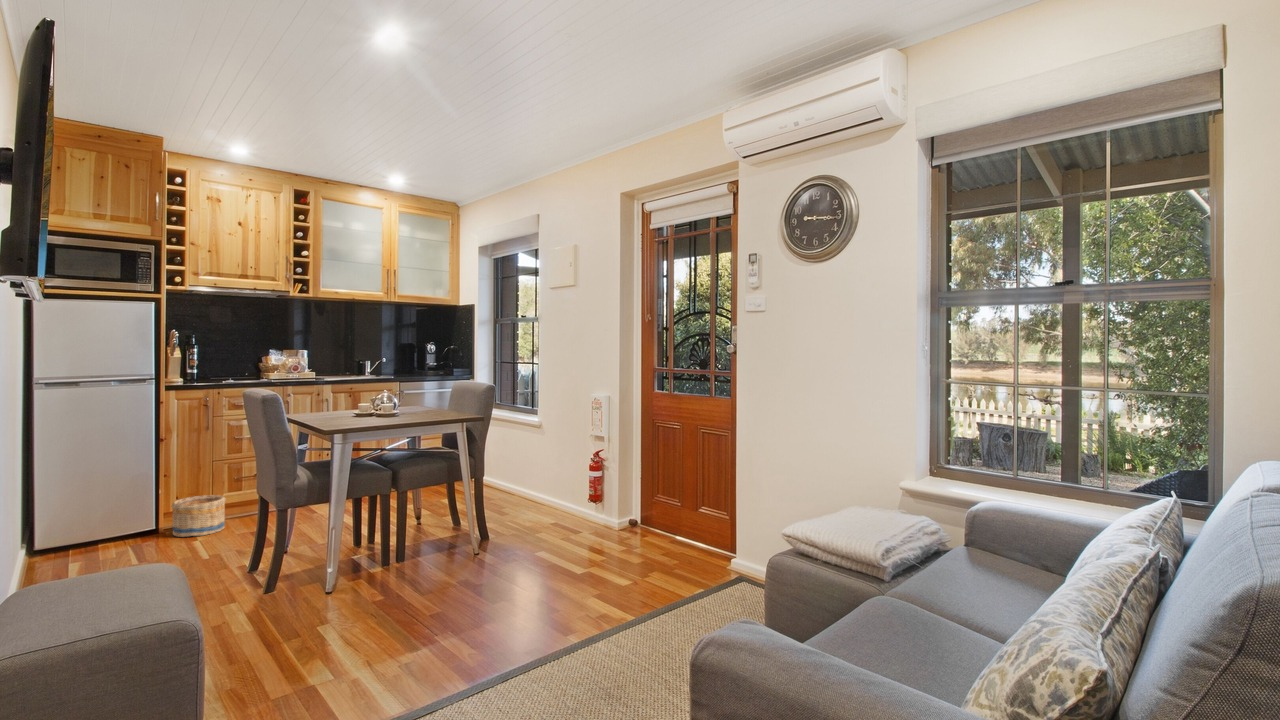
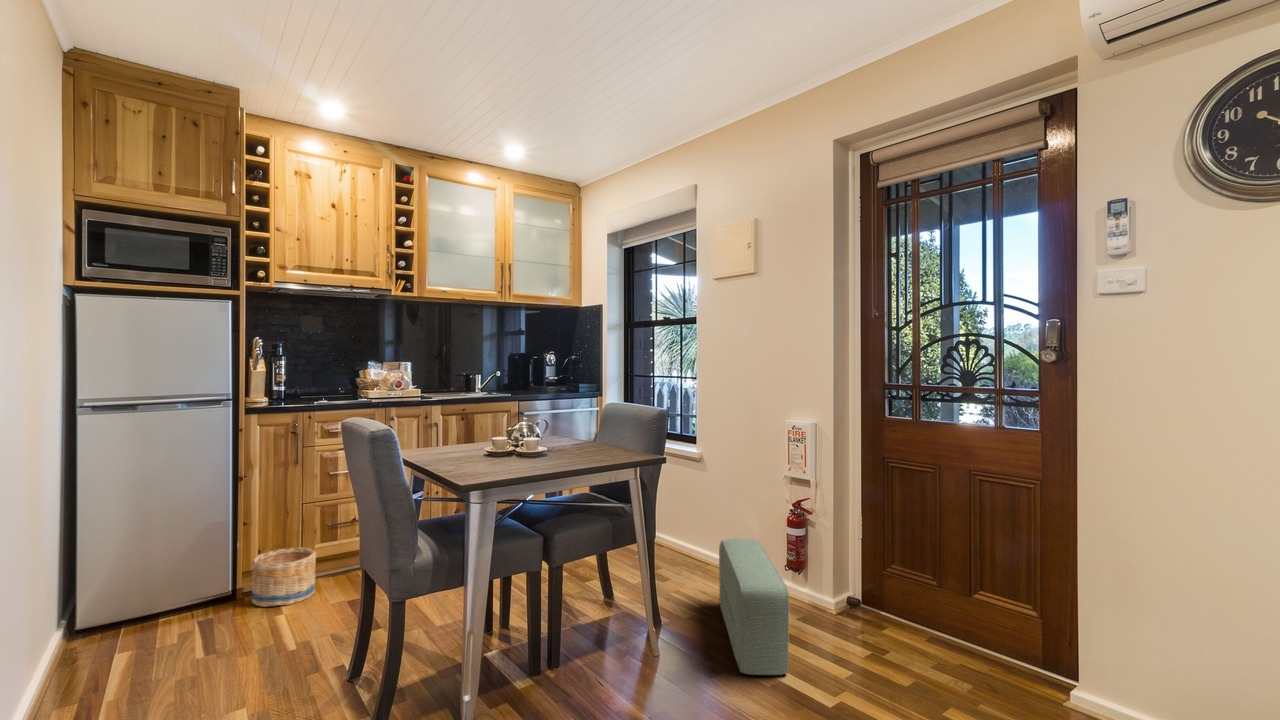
pouf: none [526,479,566,560] -> present [719,539,789,675]

